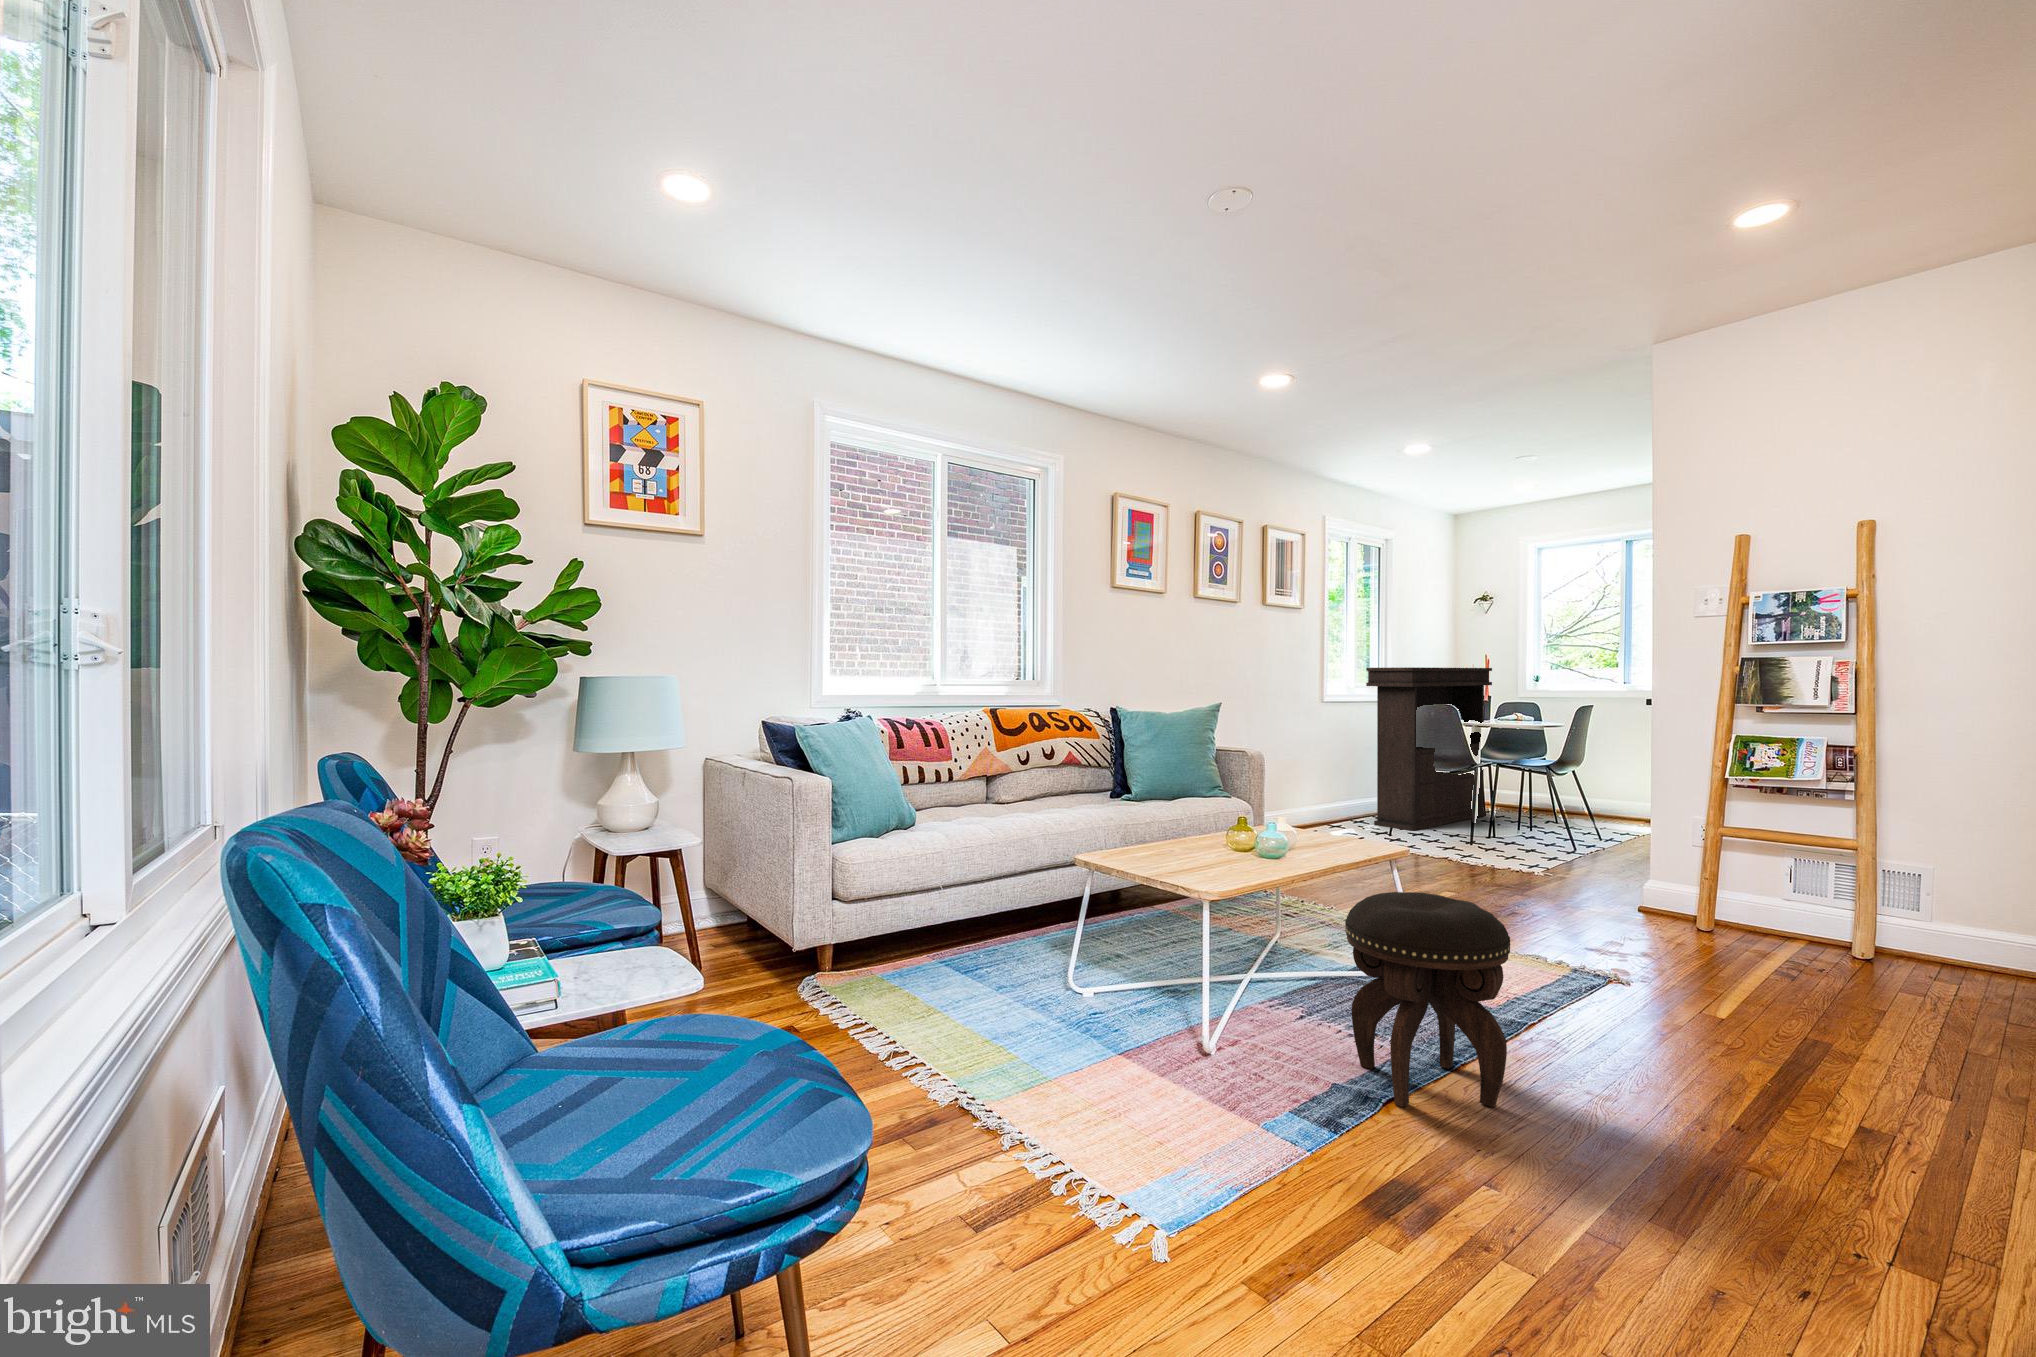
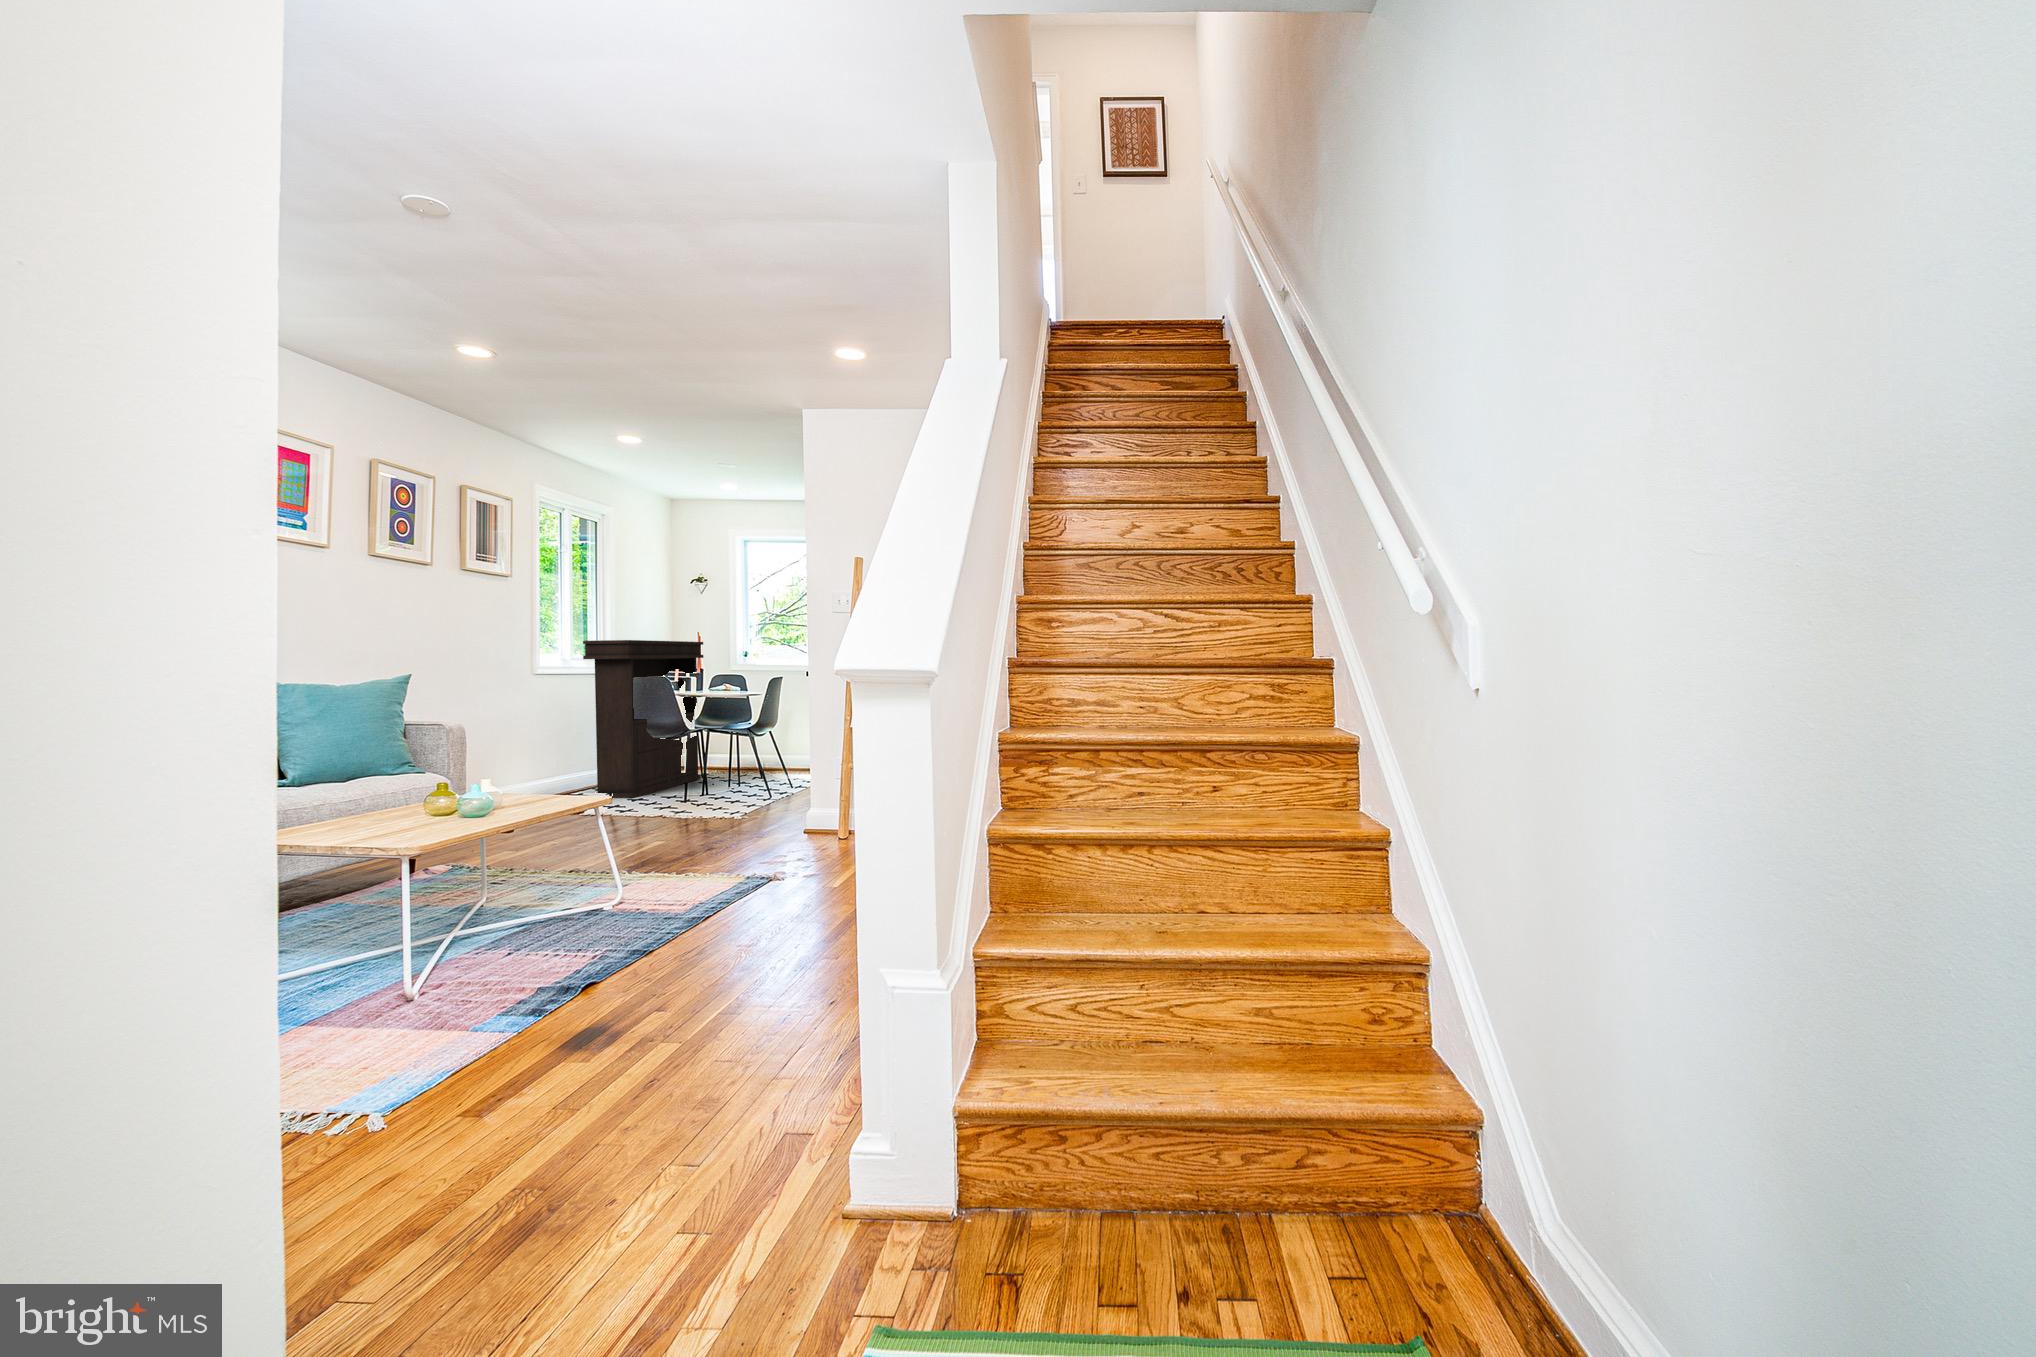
footstool: present [1345,892,1510,1107] -> none [548,817,686,995]

